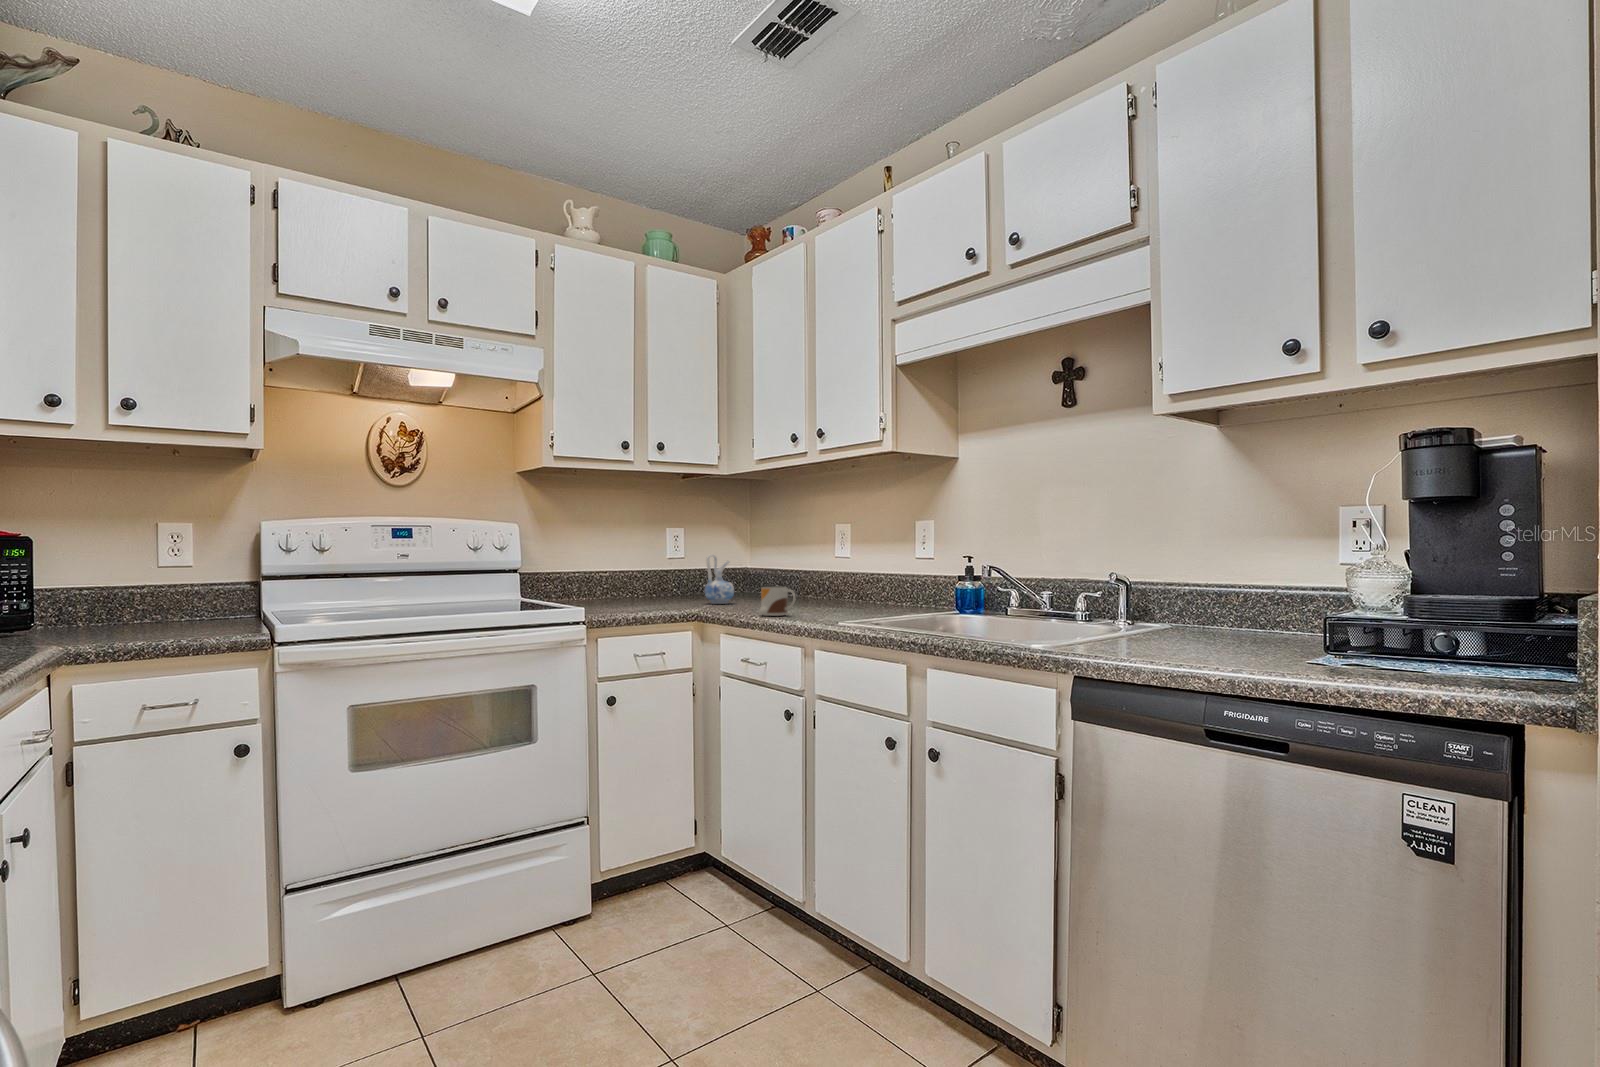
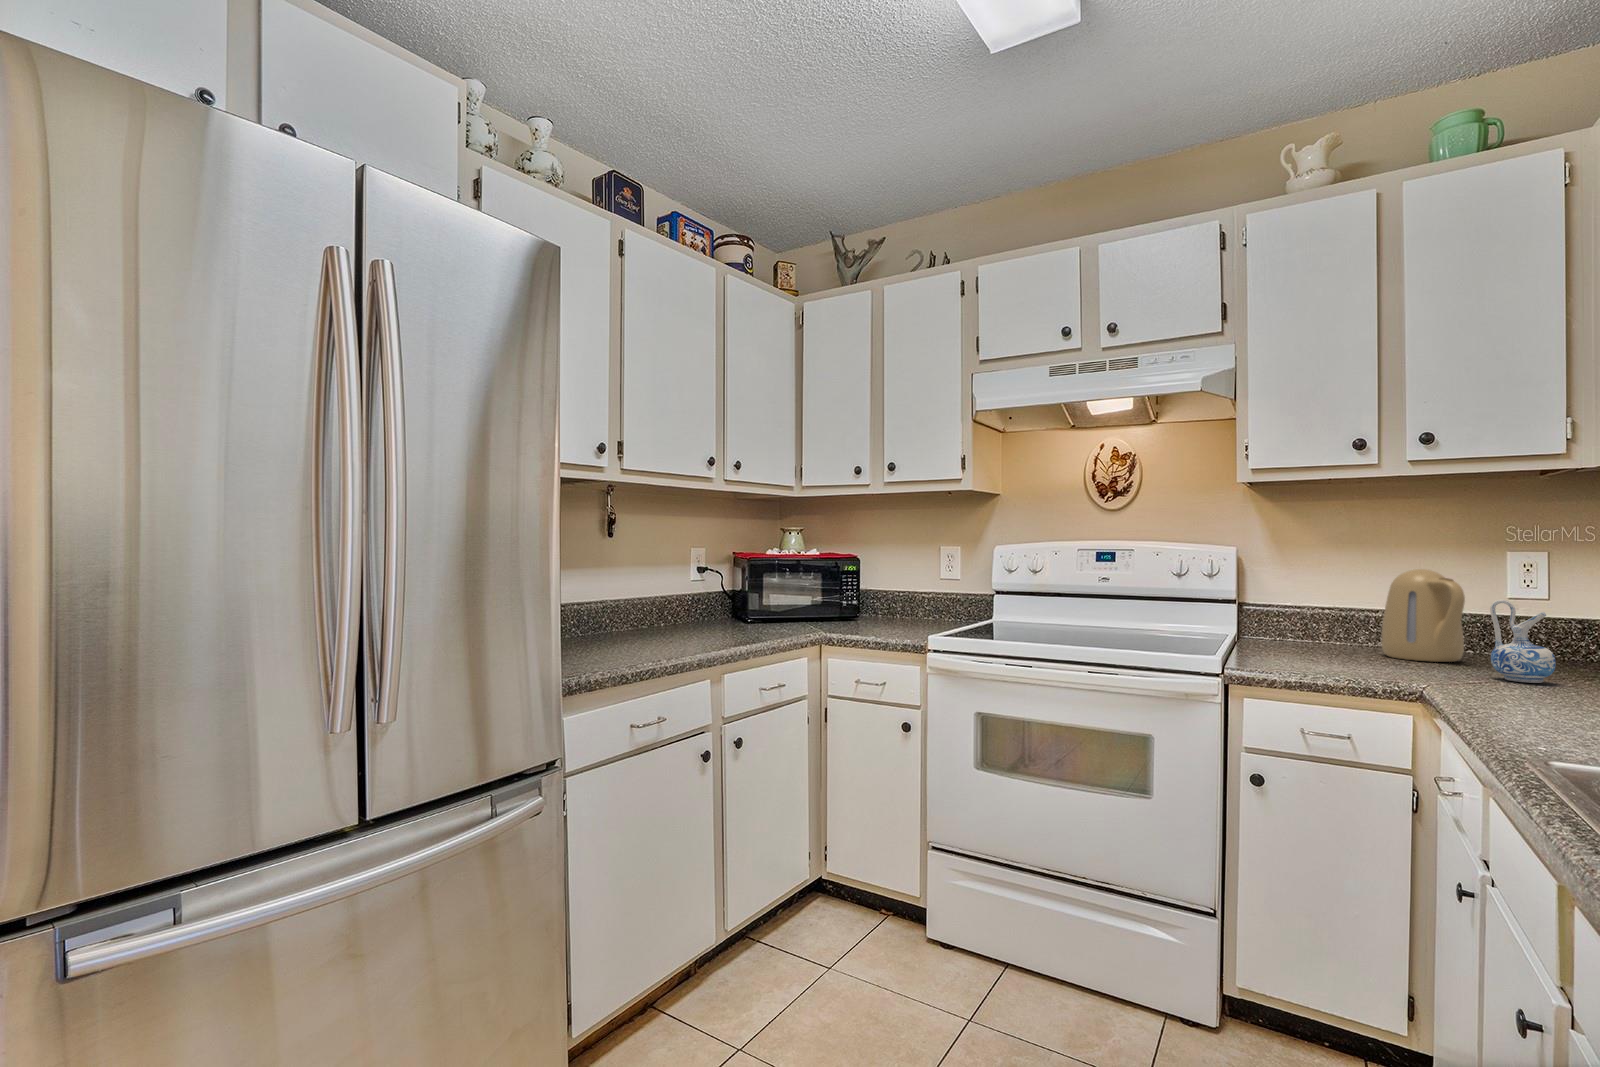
kettle: none [612,538,670,602] -> present [1381,569,1465,662]
mug: present [759,587,795,616] -> none [1436,660,1500,713]

